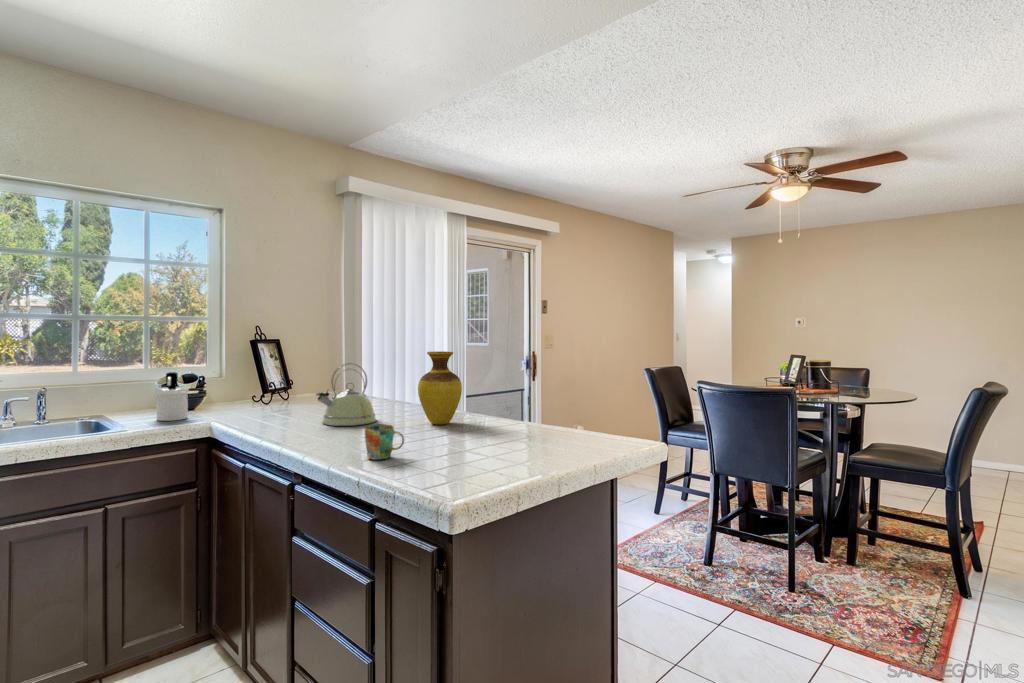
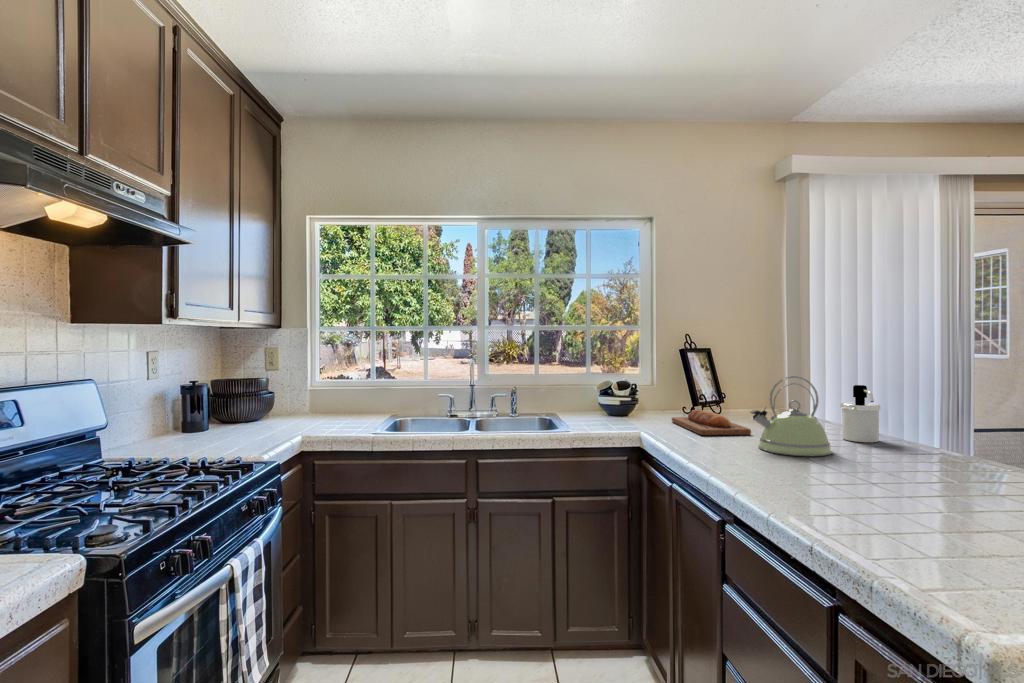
vase: present [418,351,462,424] -> none [900,364,982,473]
soap dispenser: present [155,372,189,421] -> present [840,385,880,442]
bread loaf: none [243,397,316,419] -> present [672,410,751,435]
mug: present [365,424,404,460] -> none [820,464,885,516]

